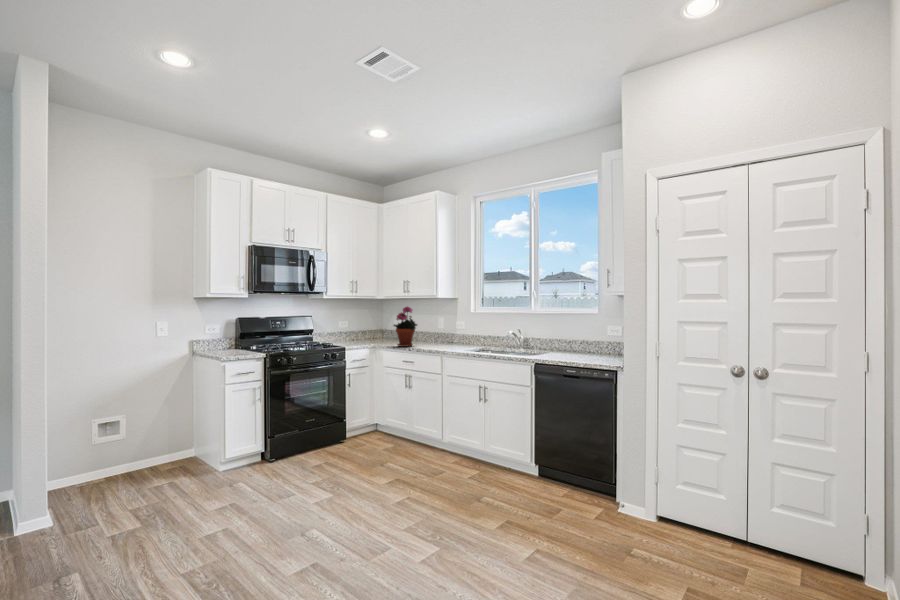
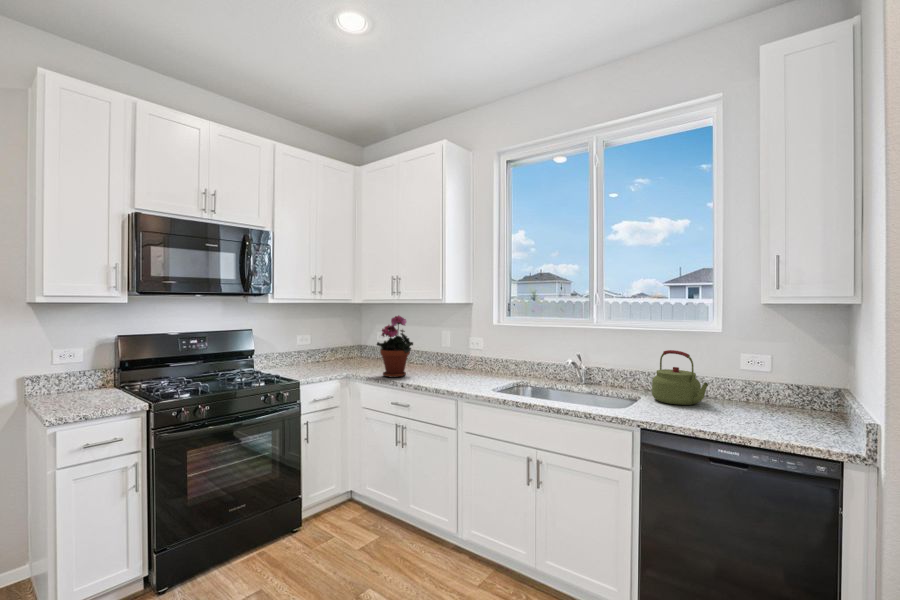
kettle: none [557,323,584,354] -> present [652,350,708,405]

